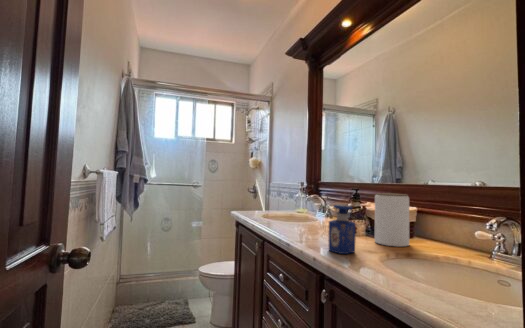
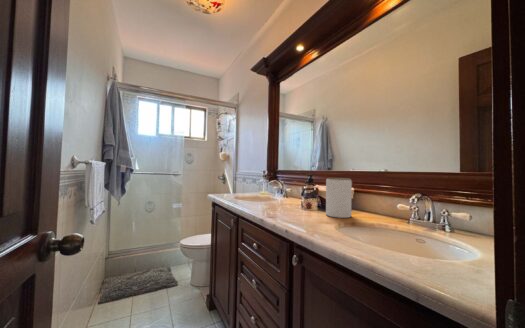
perfume bottle: present [329,204,355,254] -> none [295,187,316,226]

